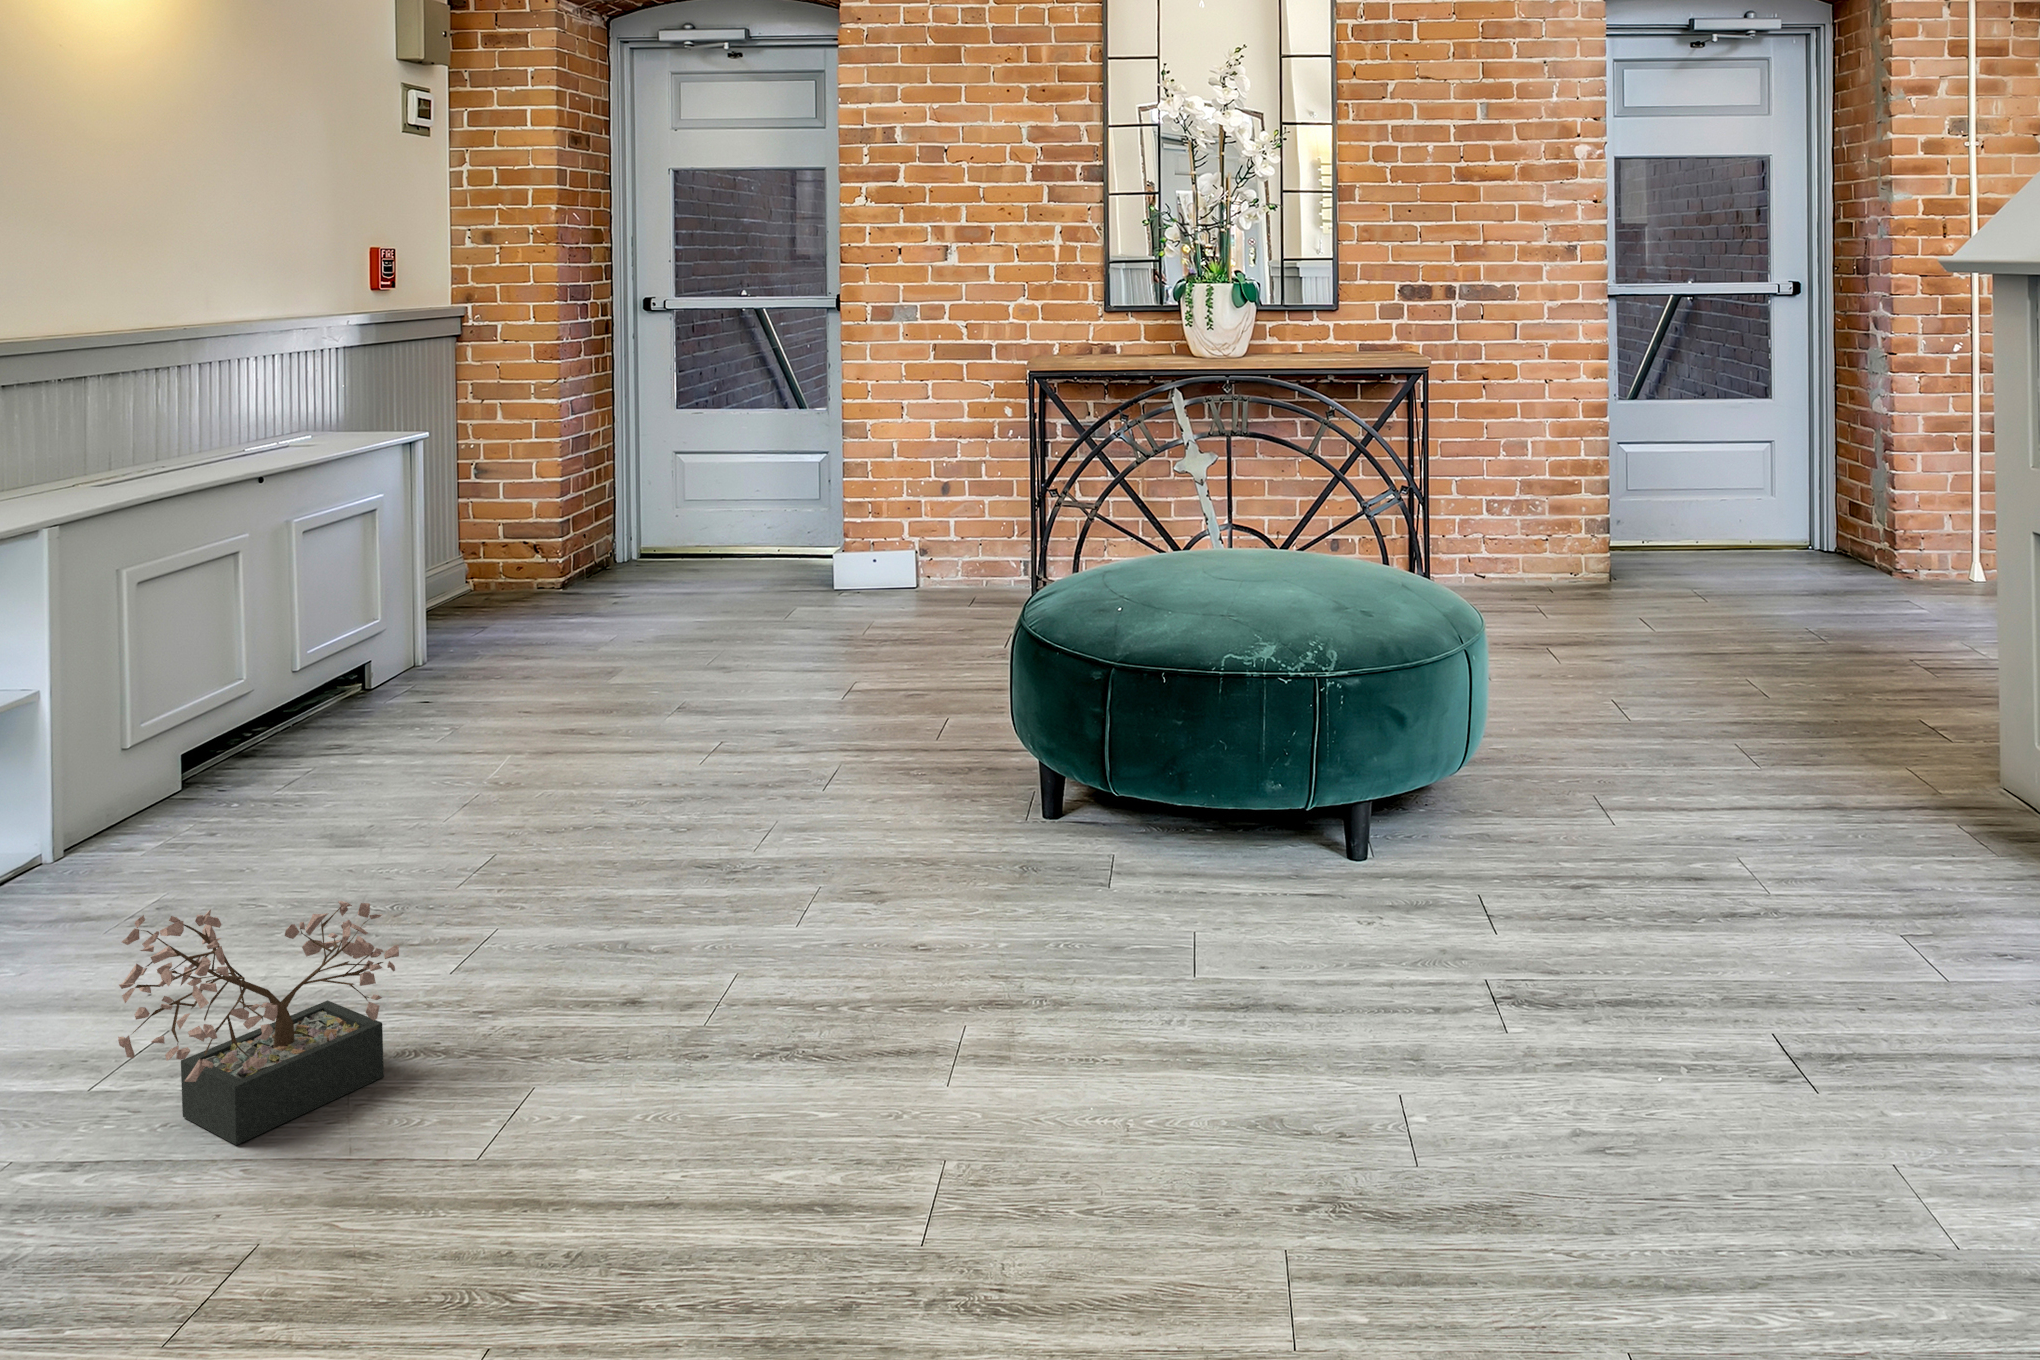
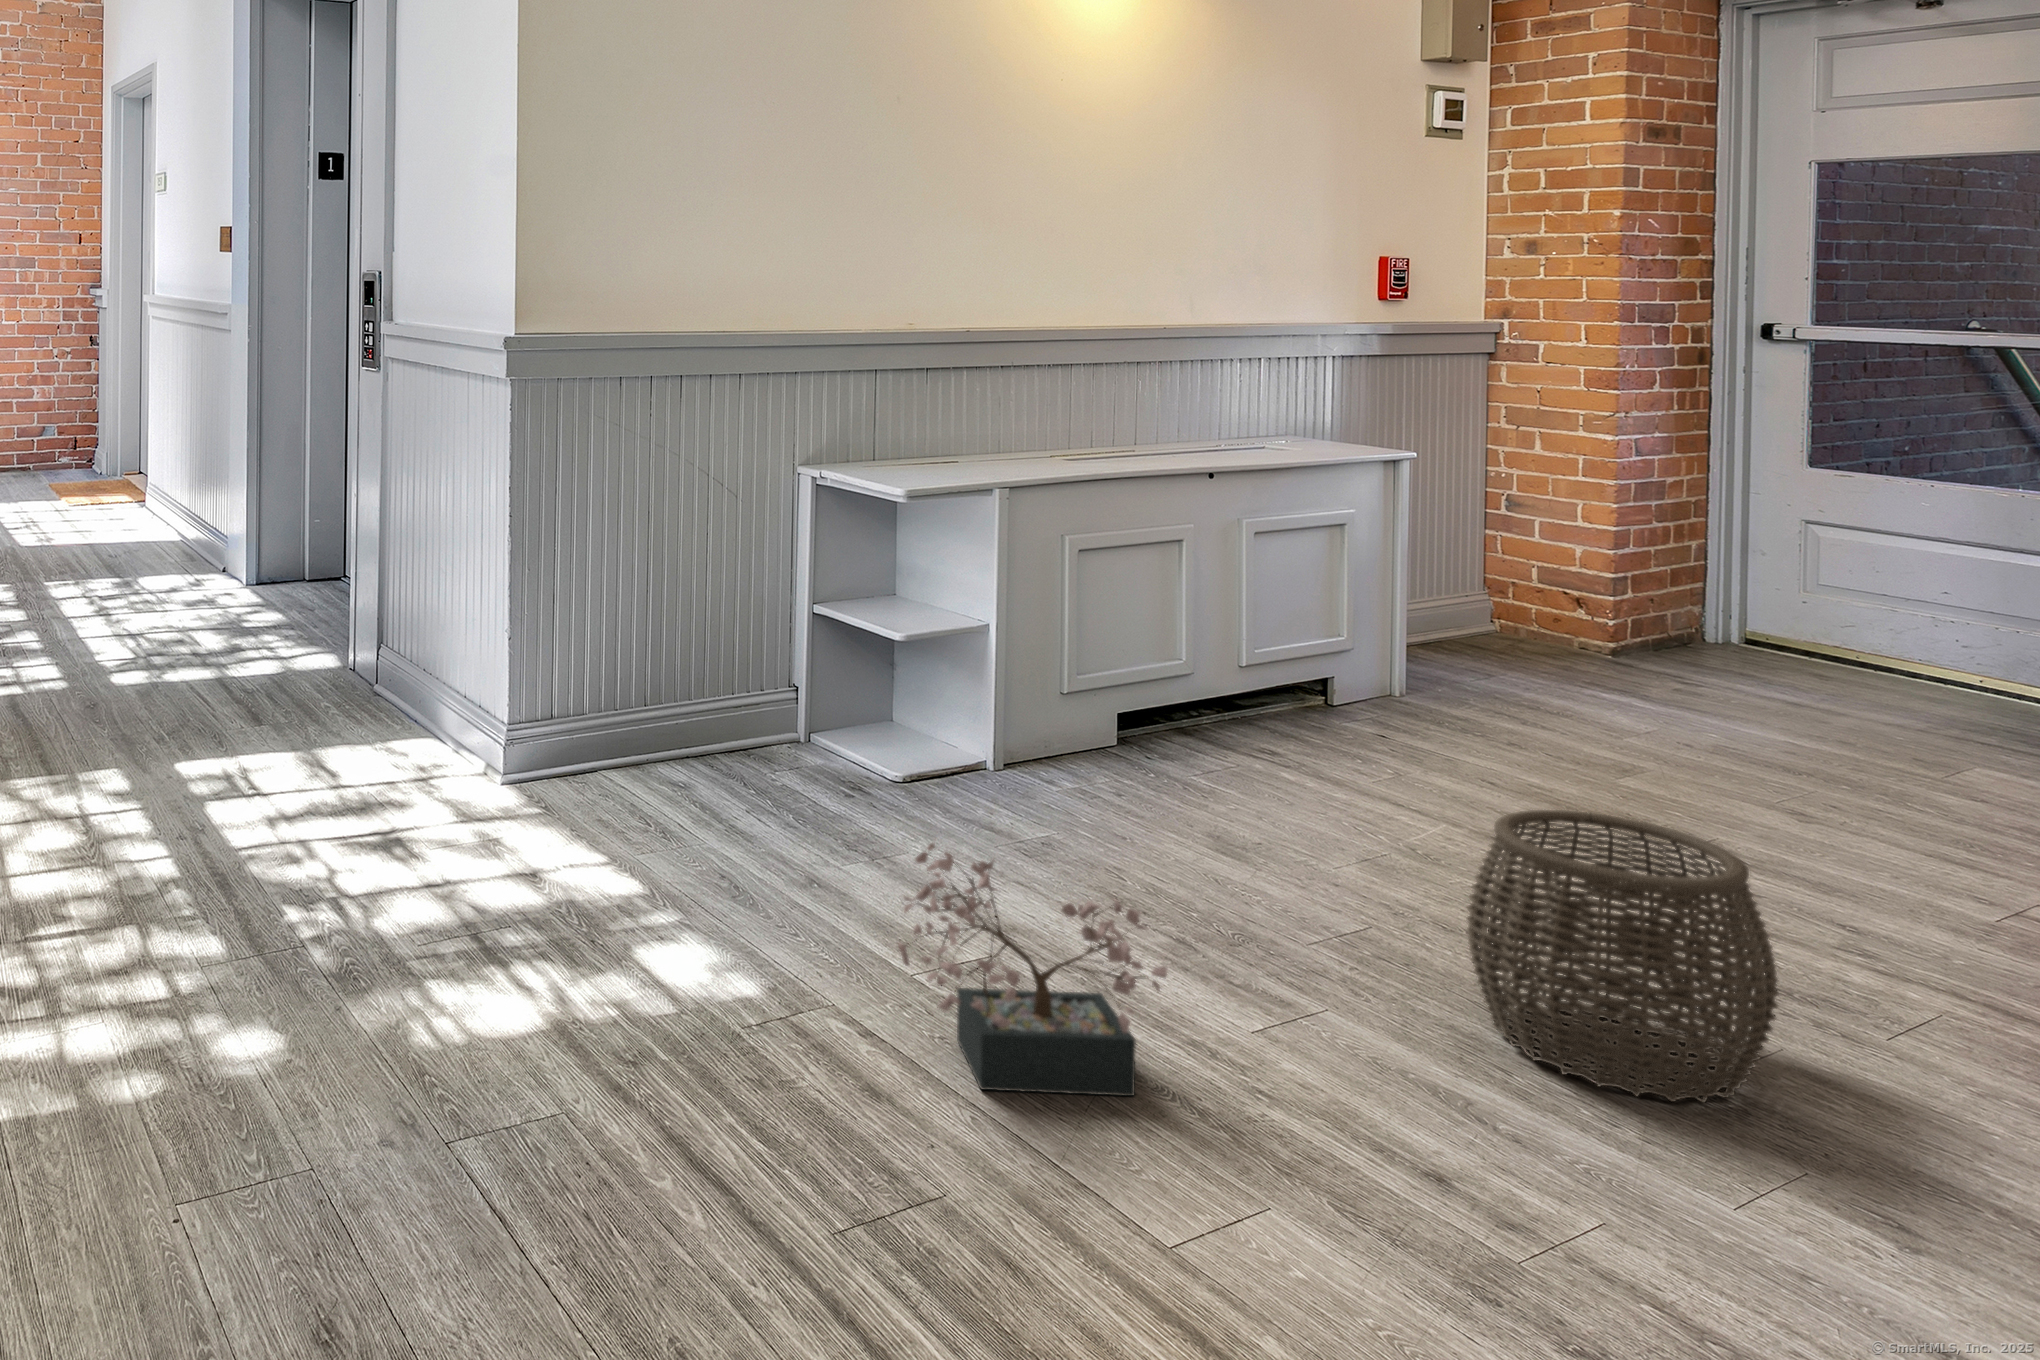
woven basket: none [595,700,794,909] -> present [1467,810,1779,1102]

